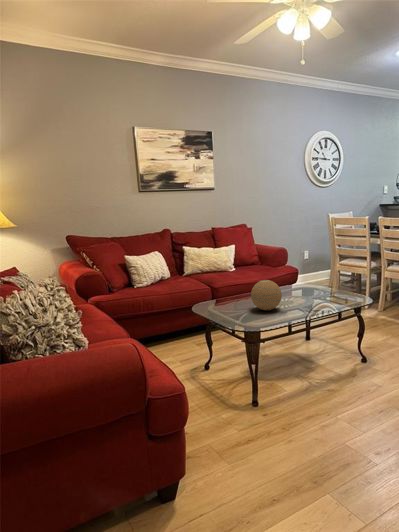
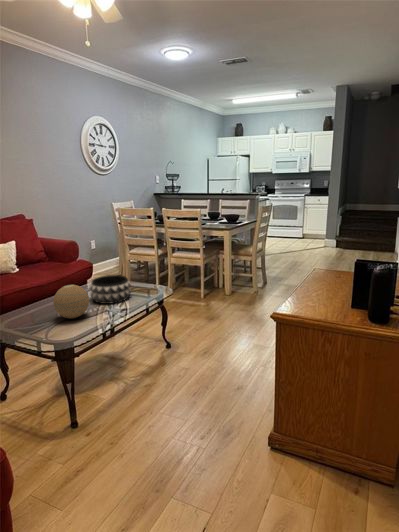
decorative bowl: none [286,278,327,304] -> present [90,275,131,304]

